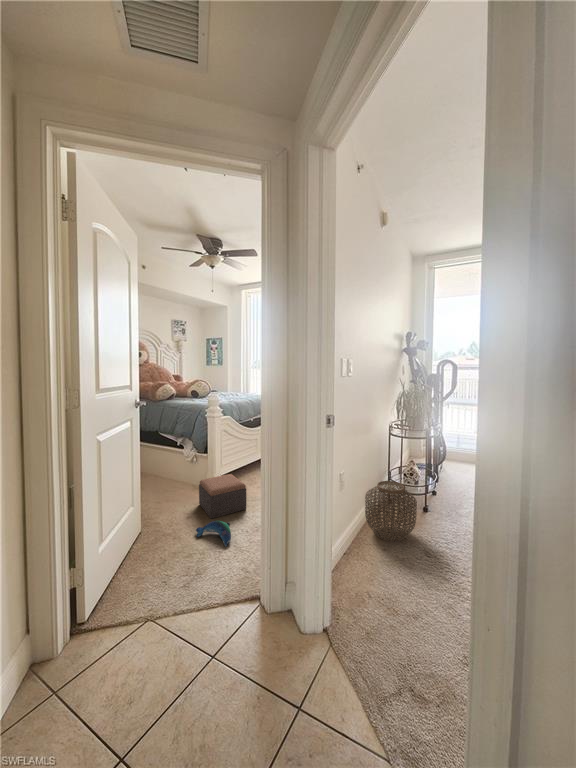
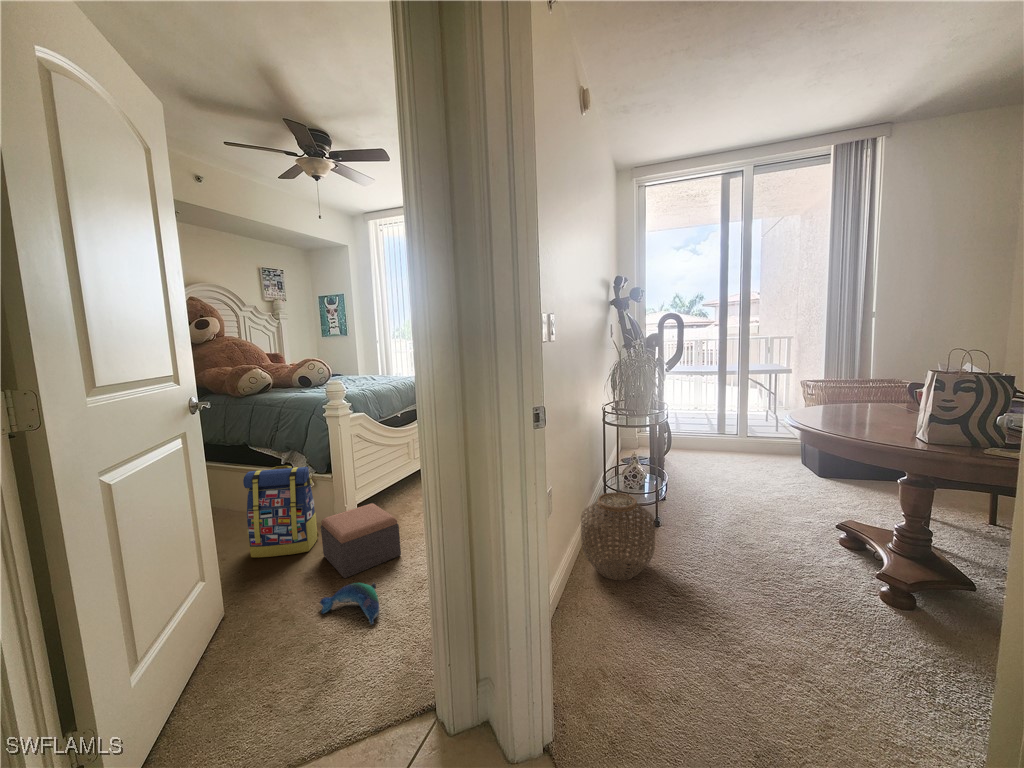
backpack: none [156,445,197,501] -> present [243,466,319,557]

